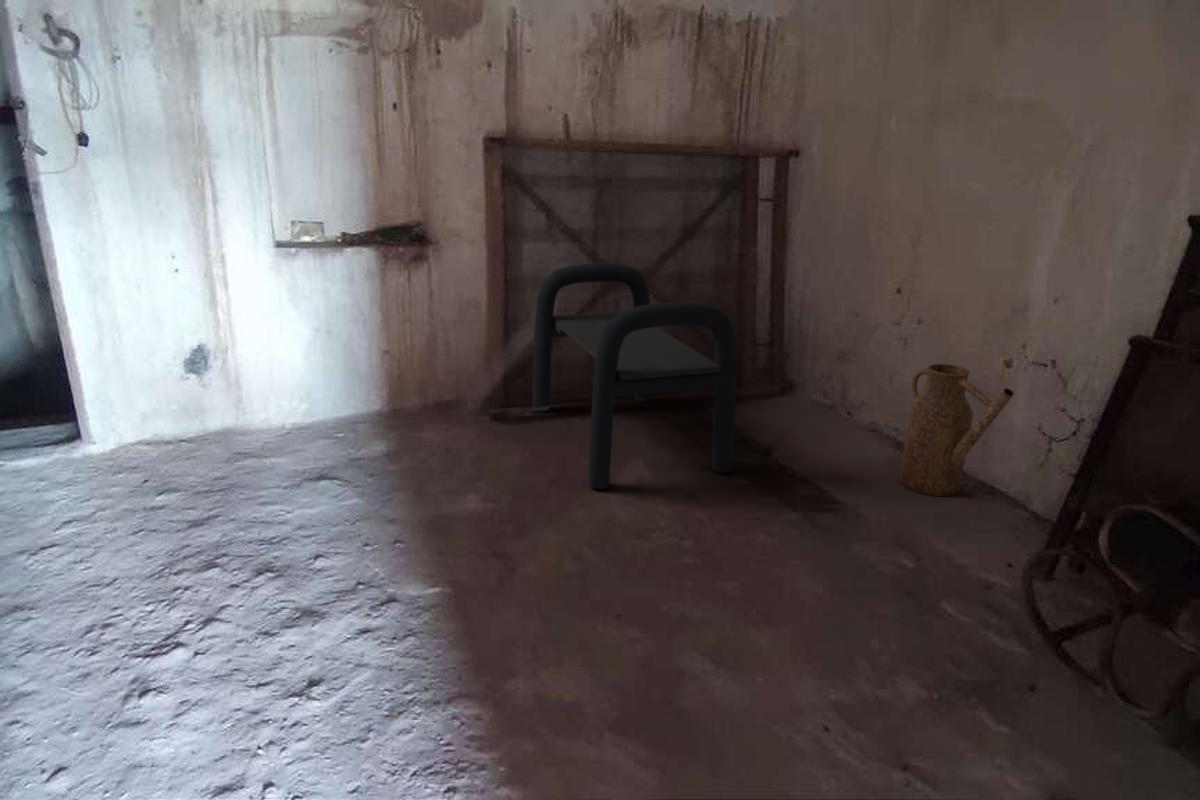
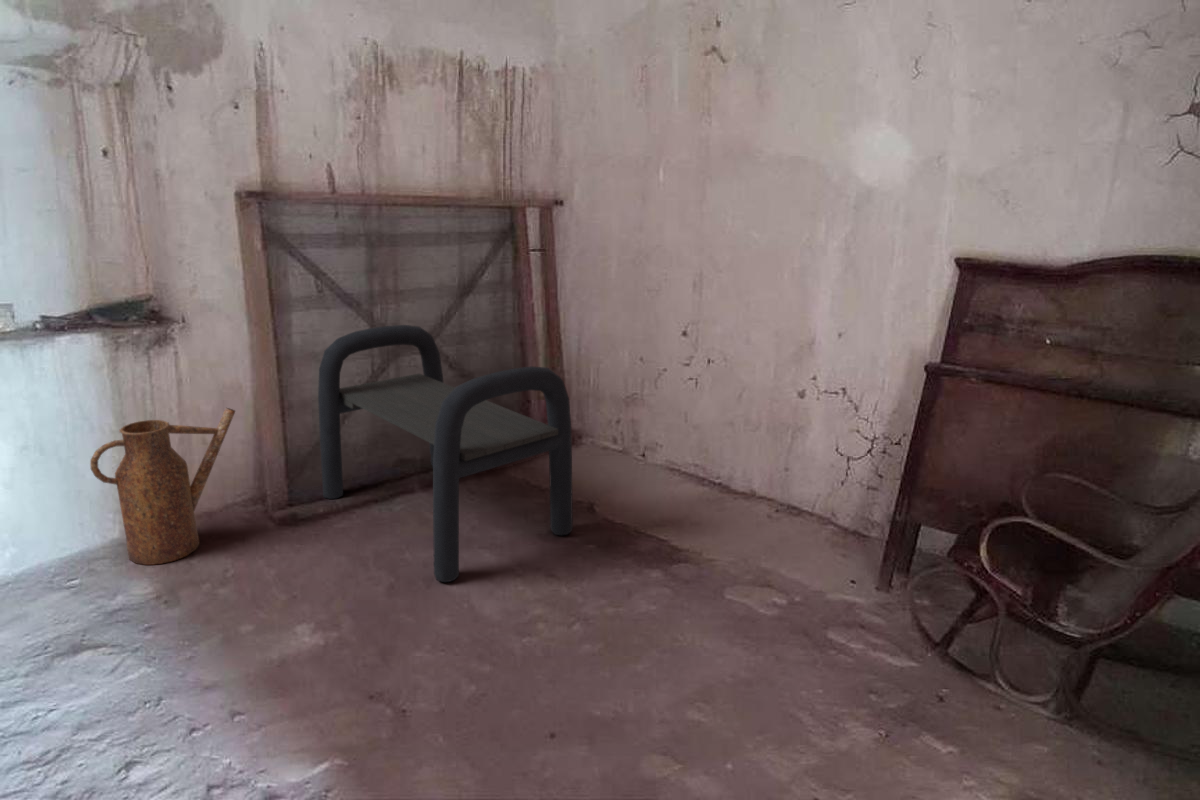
watering can: present [899,364,1014,496] -> present [90,408,235,565]

